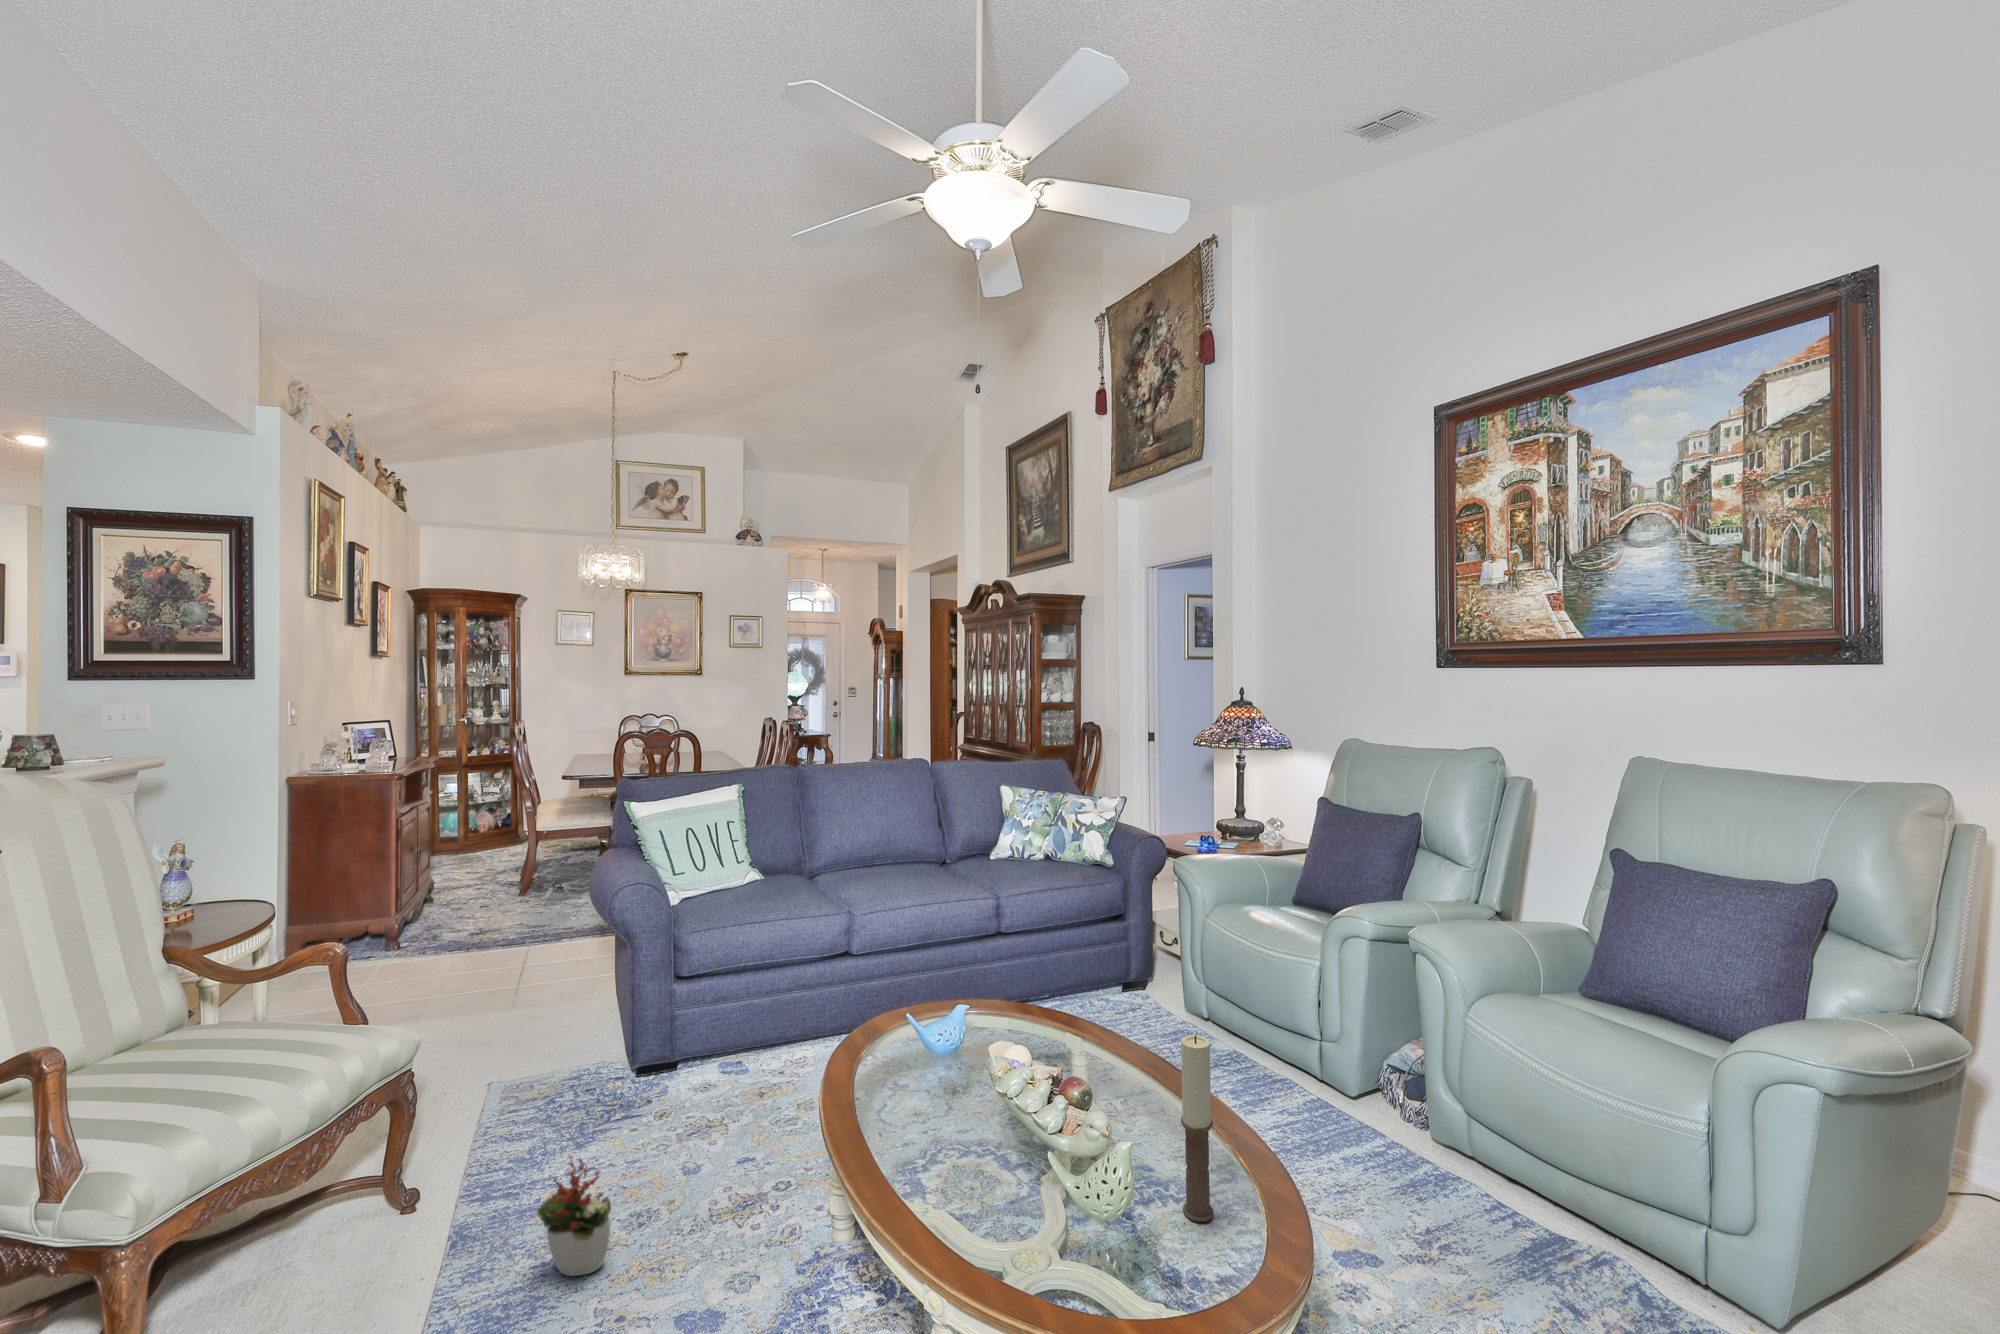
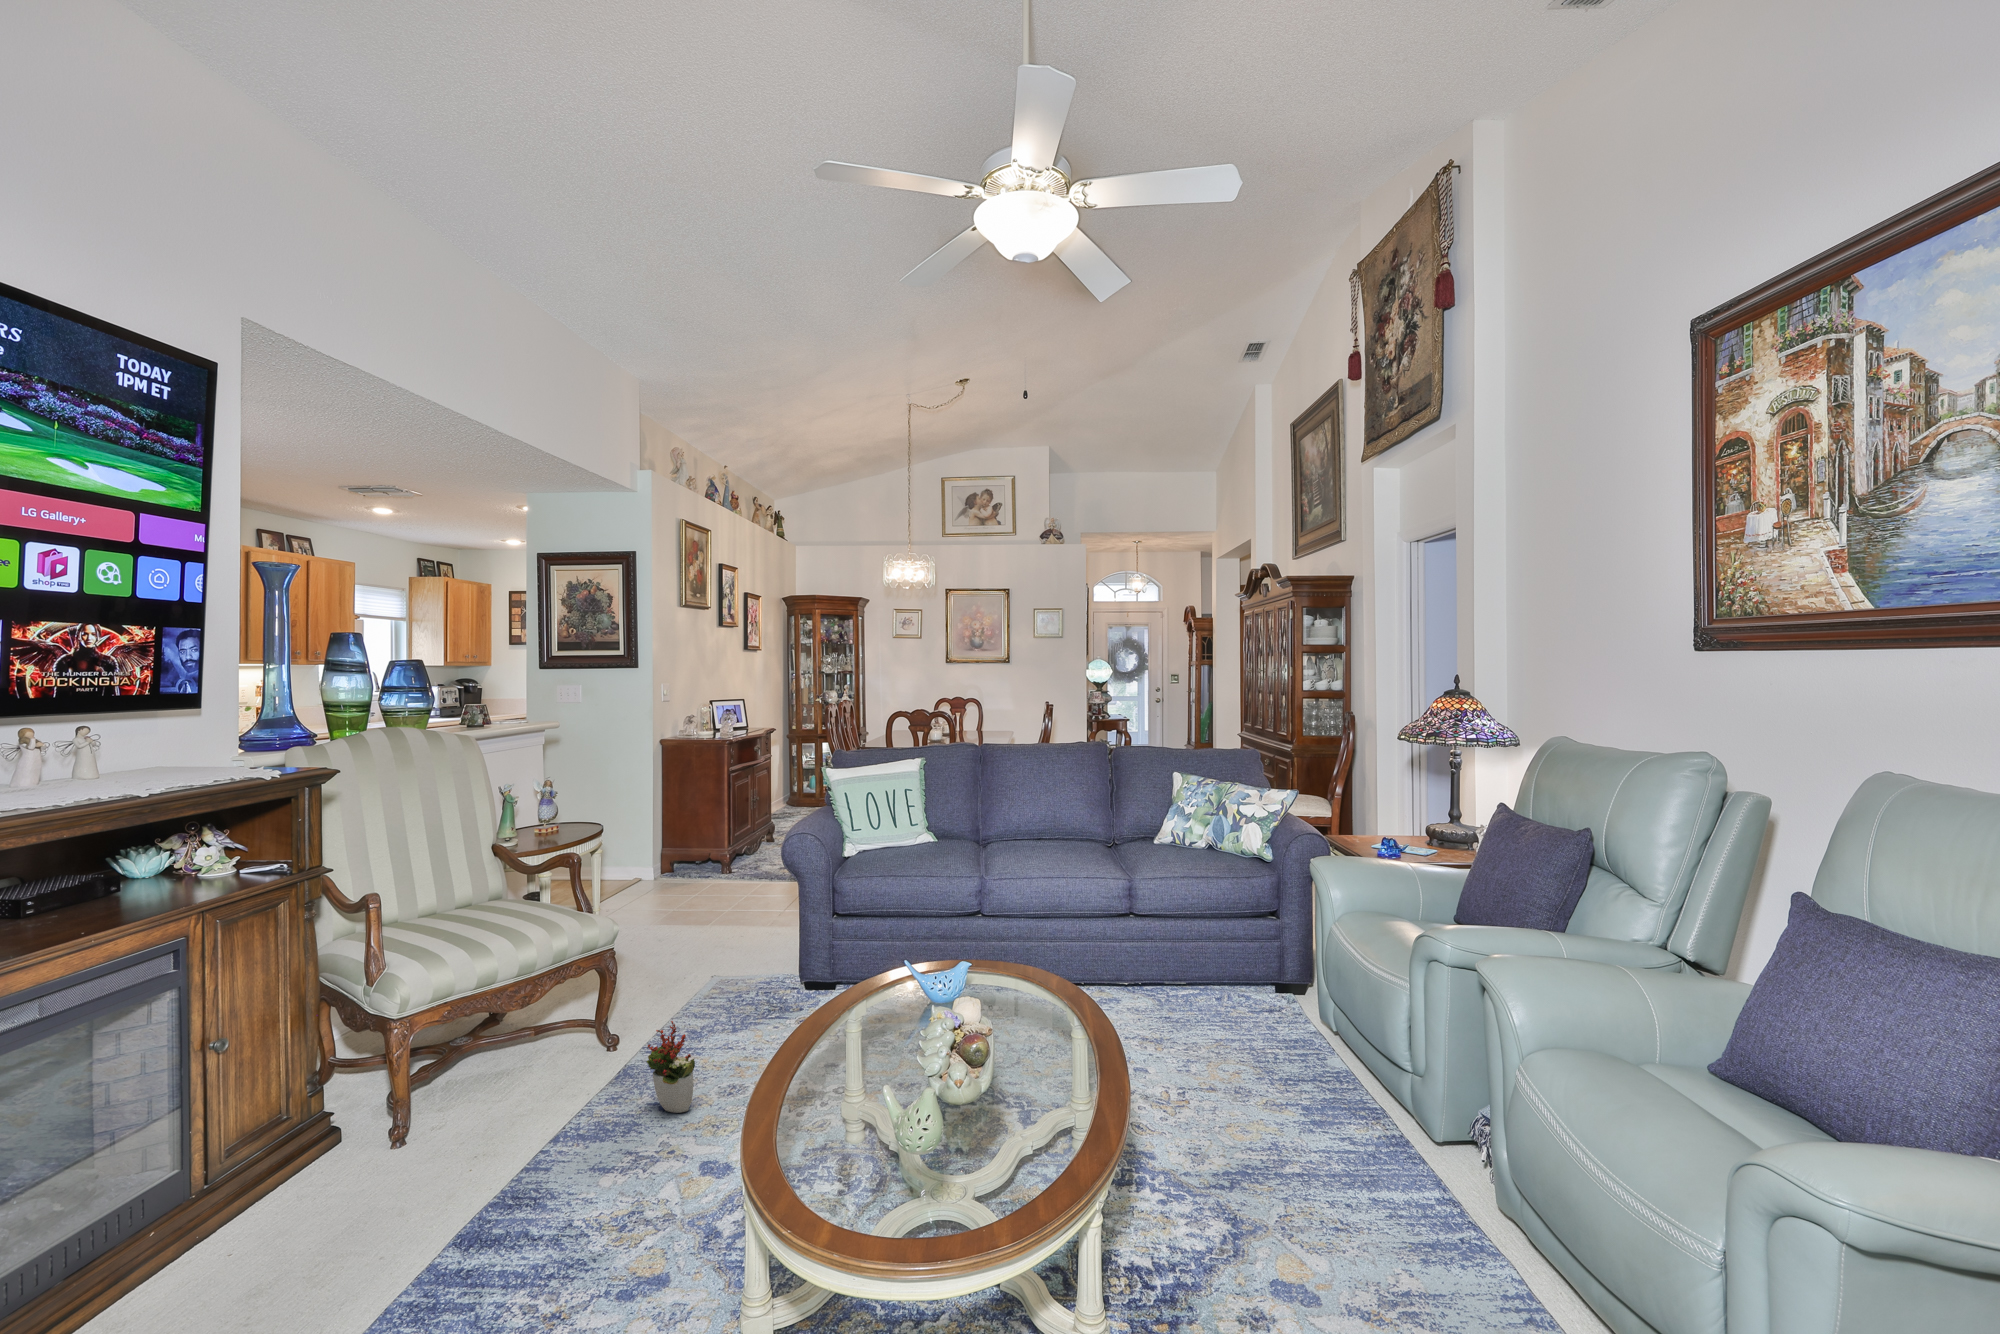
candle: present [1181,1035,1214,1222] -> none [989,989,1021,1164]

